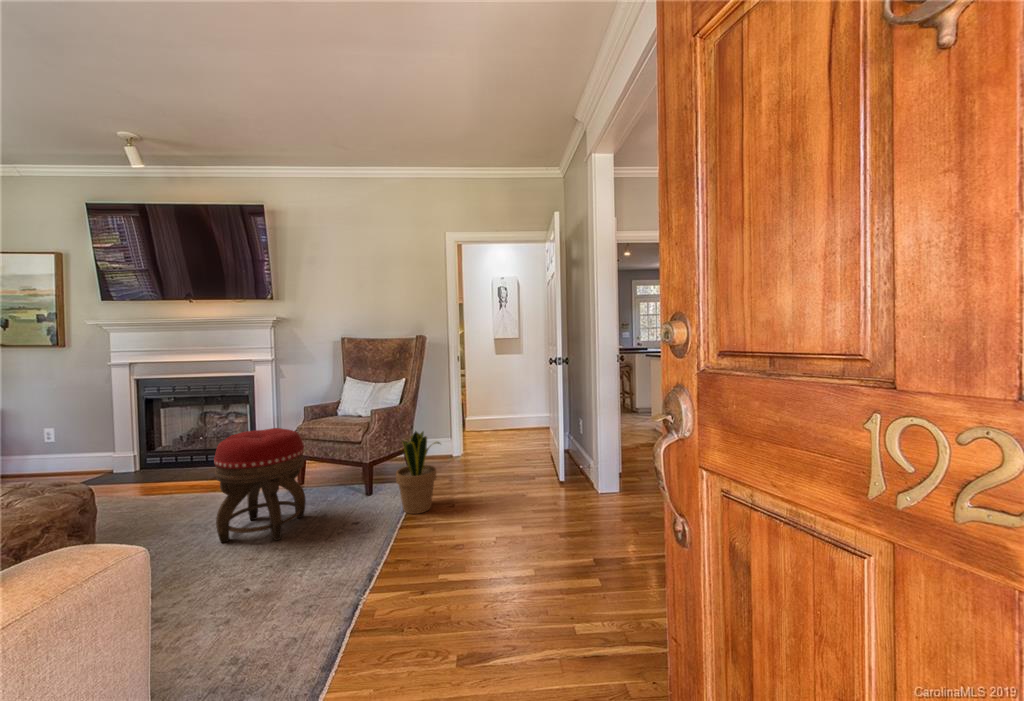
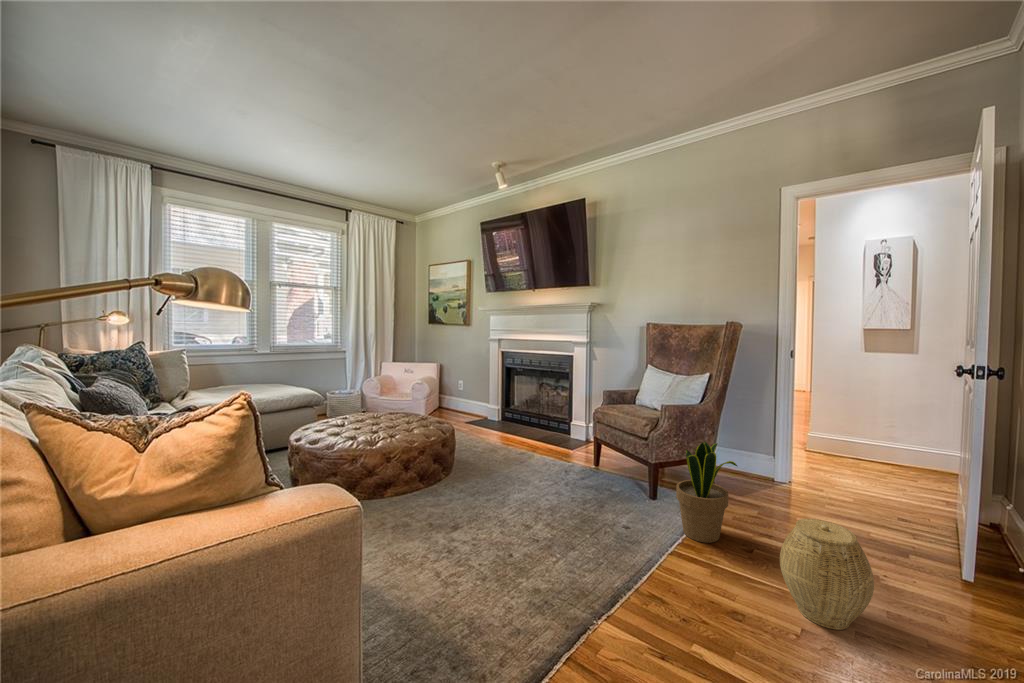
footstool: present [214,428,306,543] -> none [515,409,587,516]
woven basket: none [479,463,529,532] -> present [780,519,874,630]

